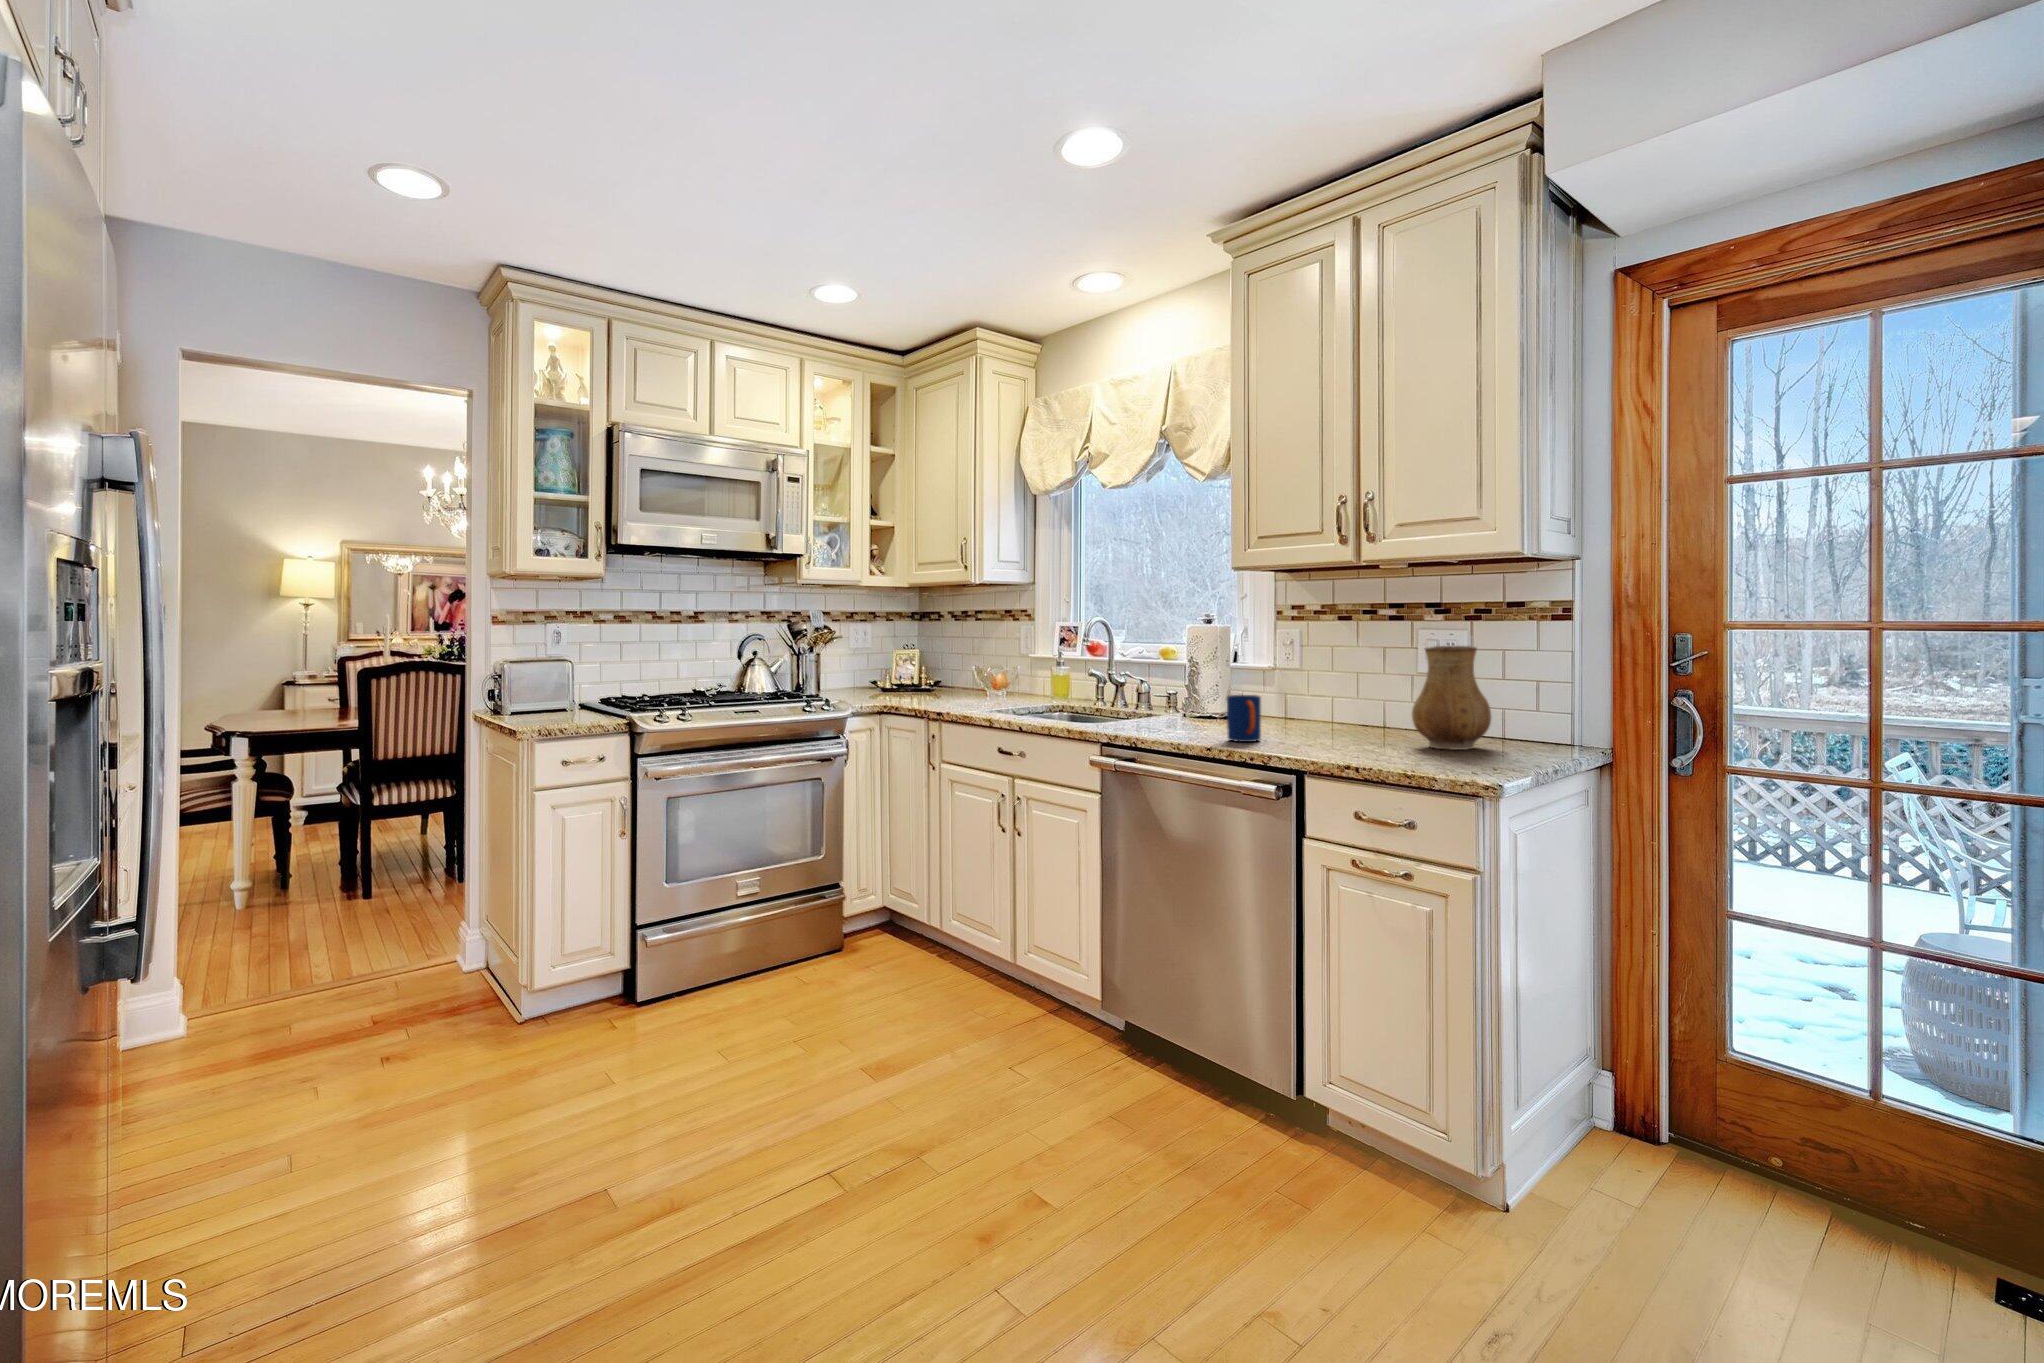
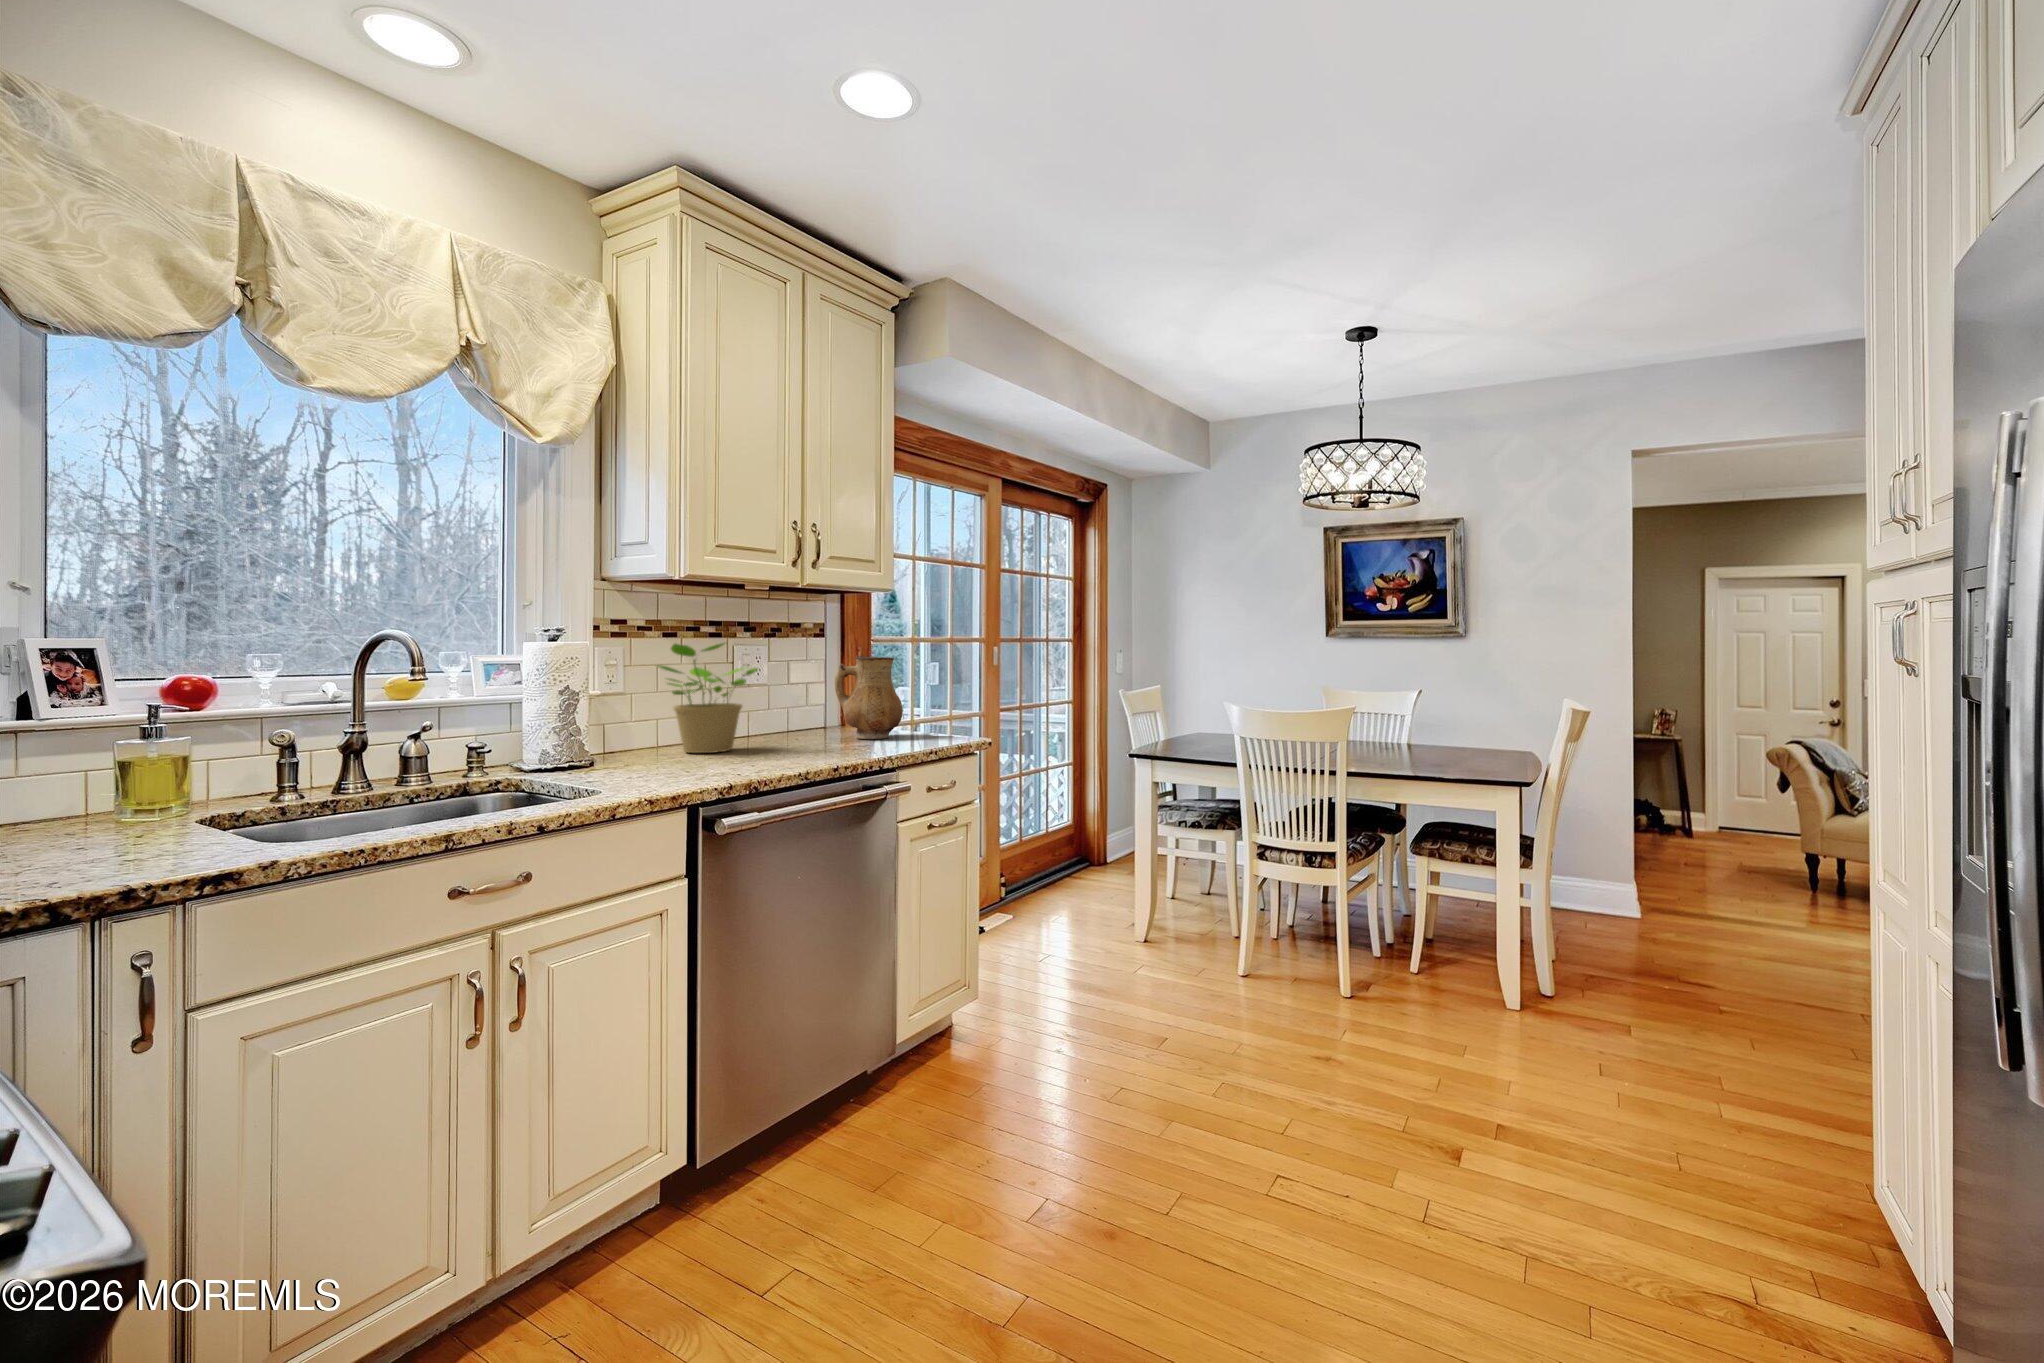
potted plant: none [1270,628,1369,731] -> present [658,643,757,753]
mug: present [1227,695,1261,742] -> none [782,711,834,761]

